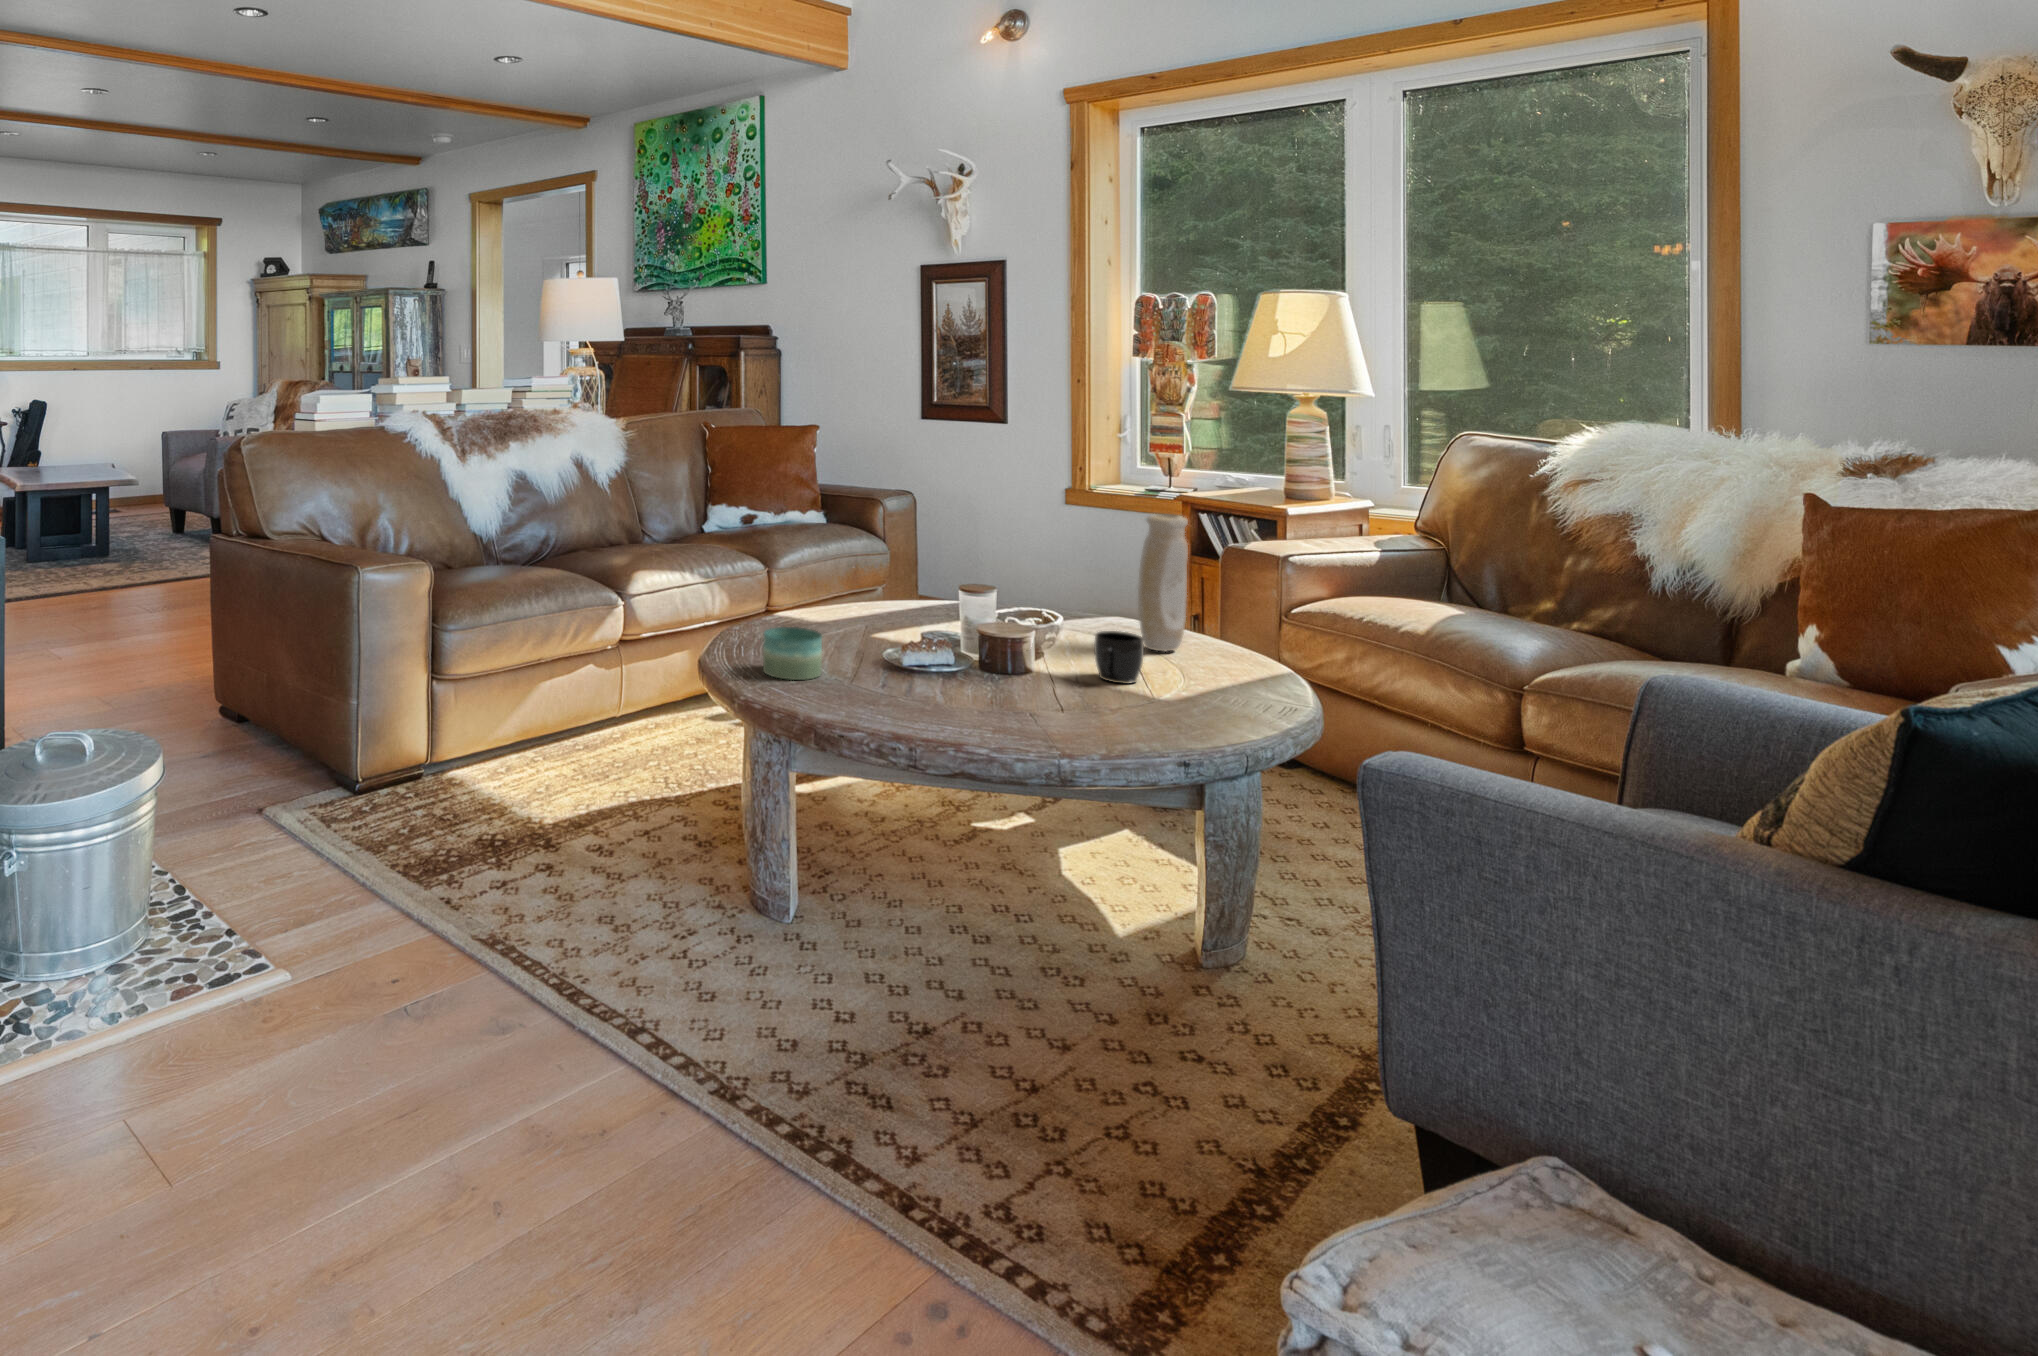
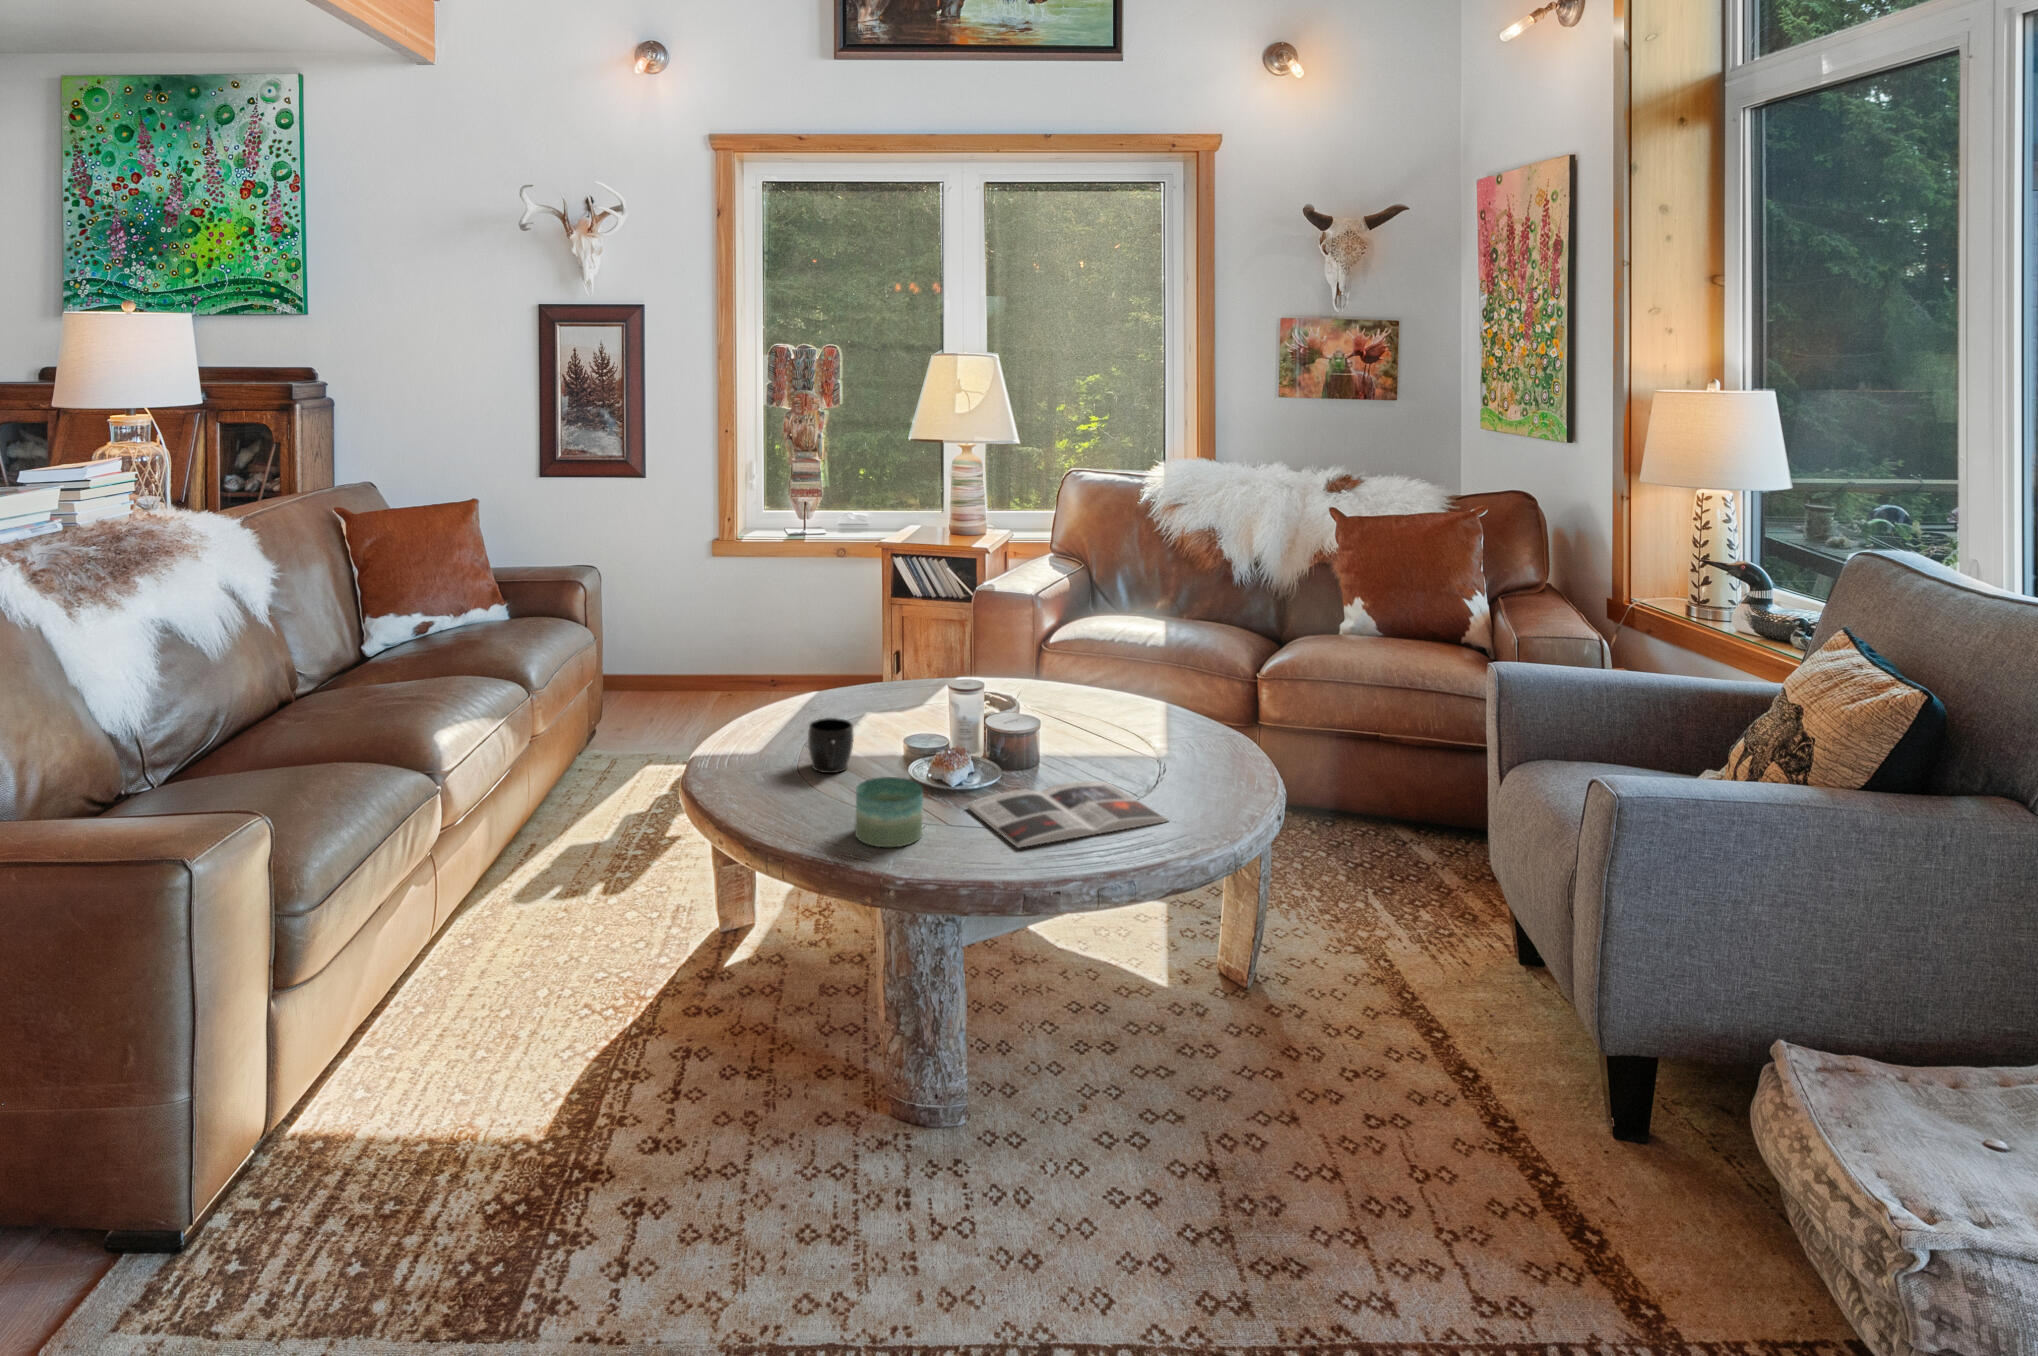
vase: present [1138,514,1188,652] -> none [1061,581,1100,710]
mug: present [1094,631,1144,684] -> present [808,718,854,773]
magazine: none [863,671,1048,723] -> present [967,781,1168,848]

